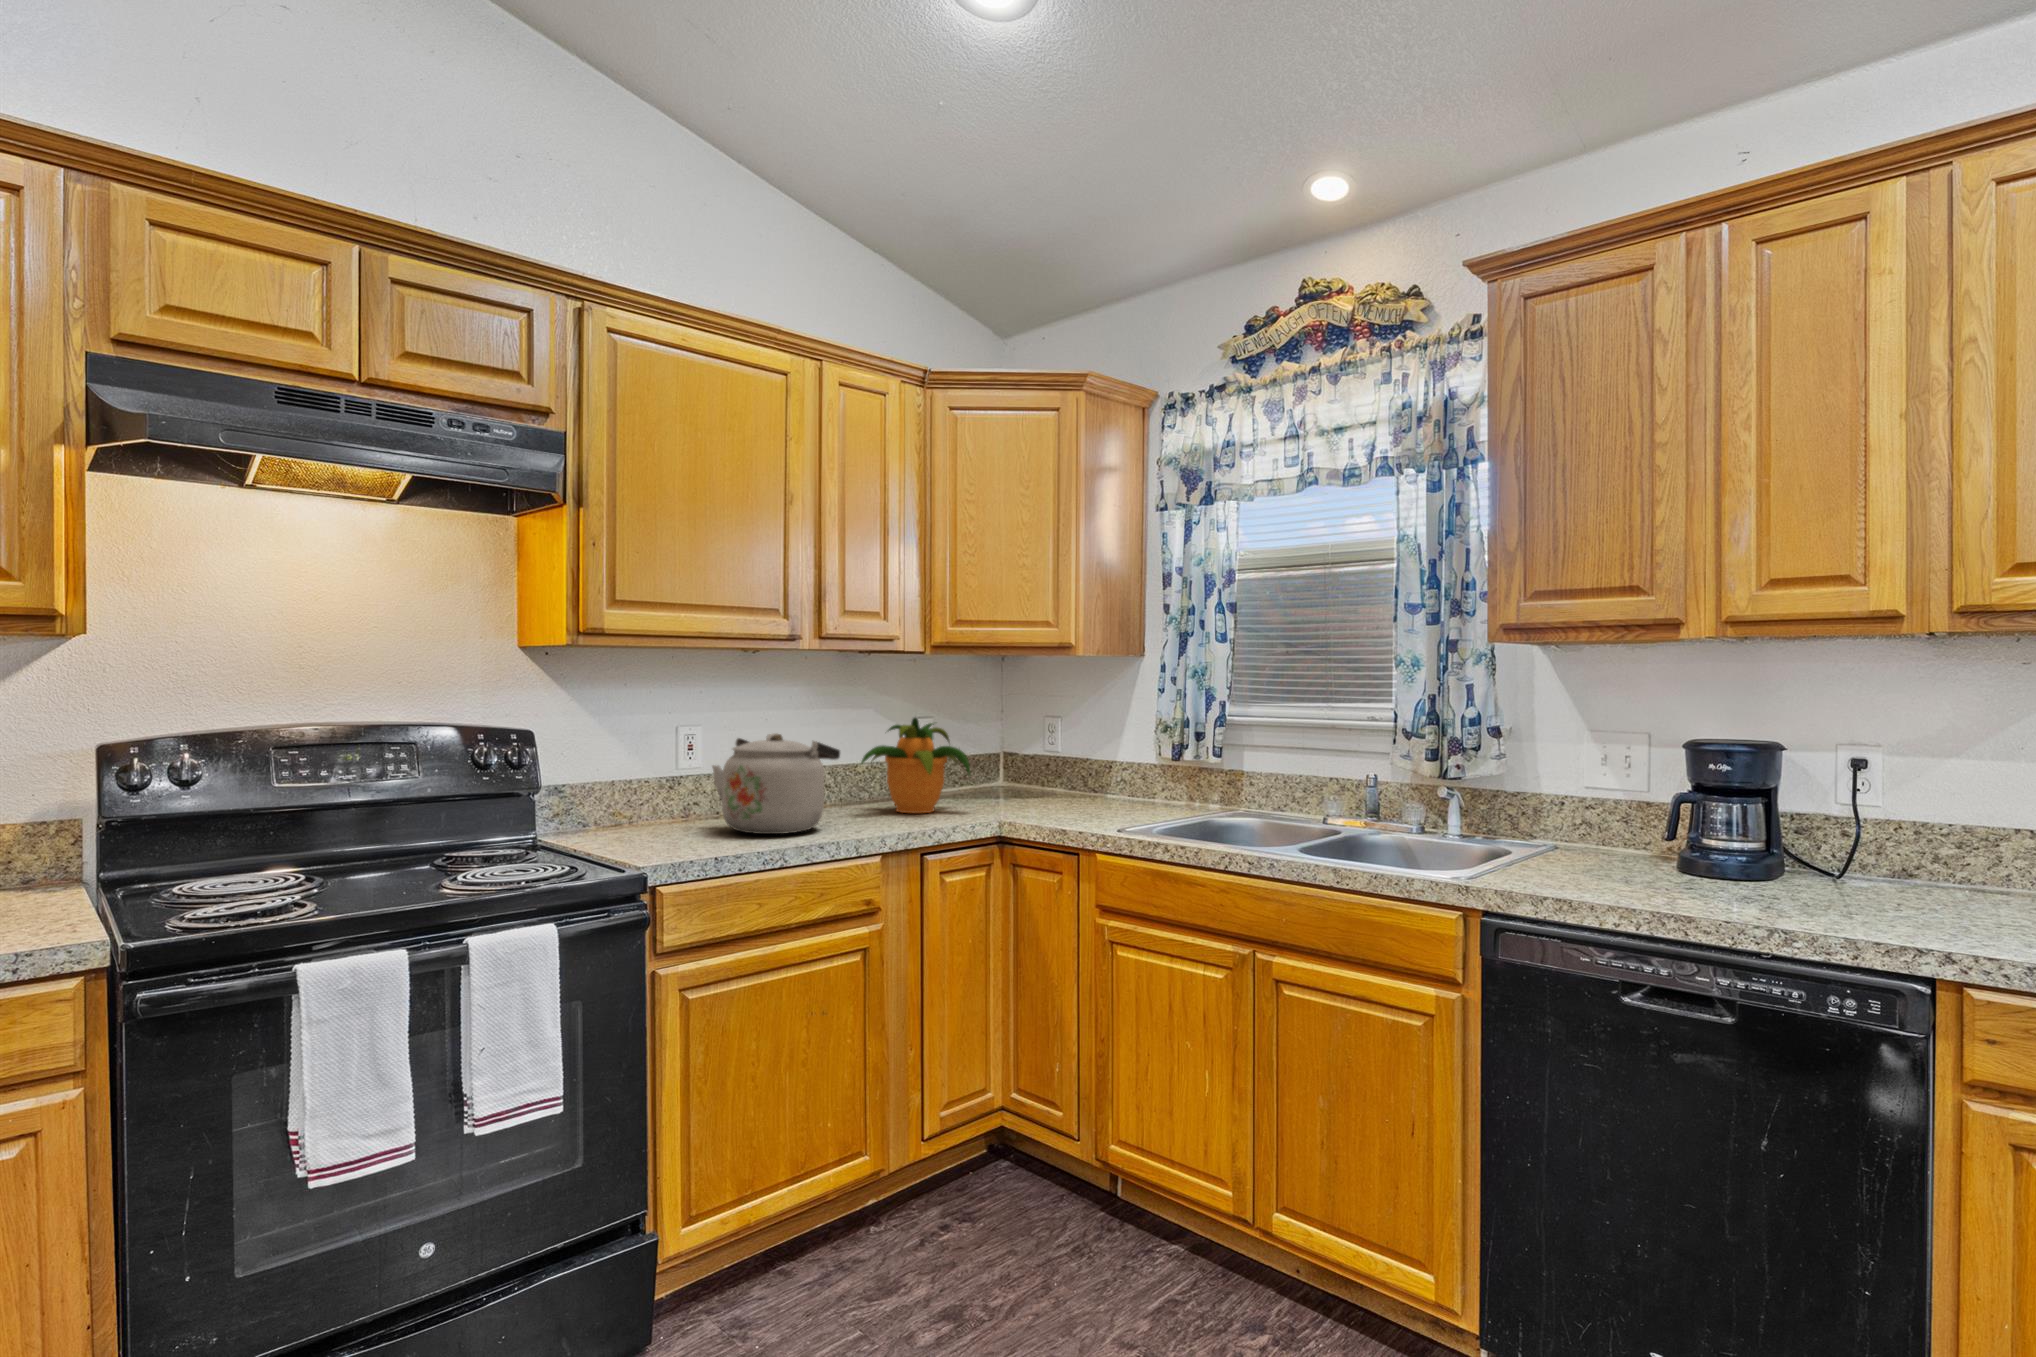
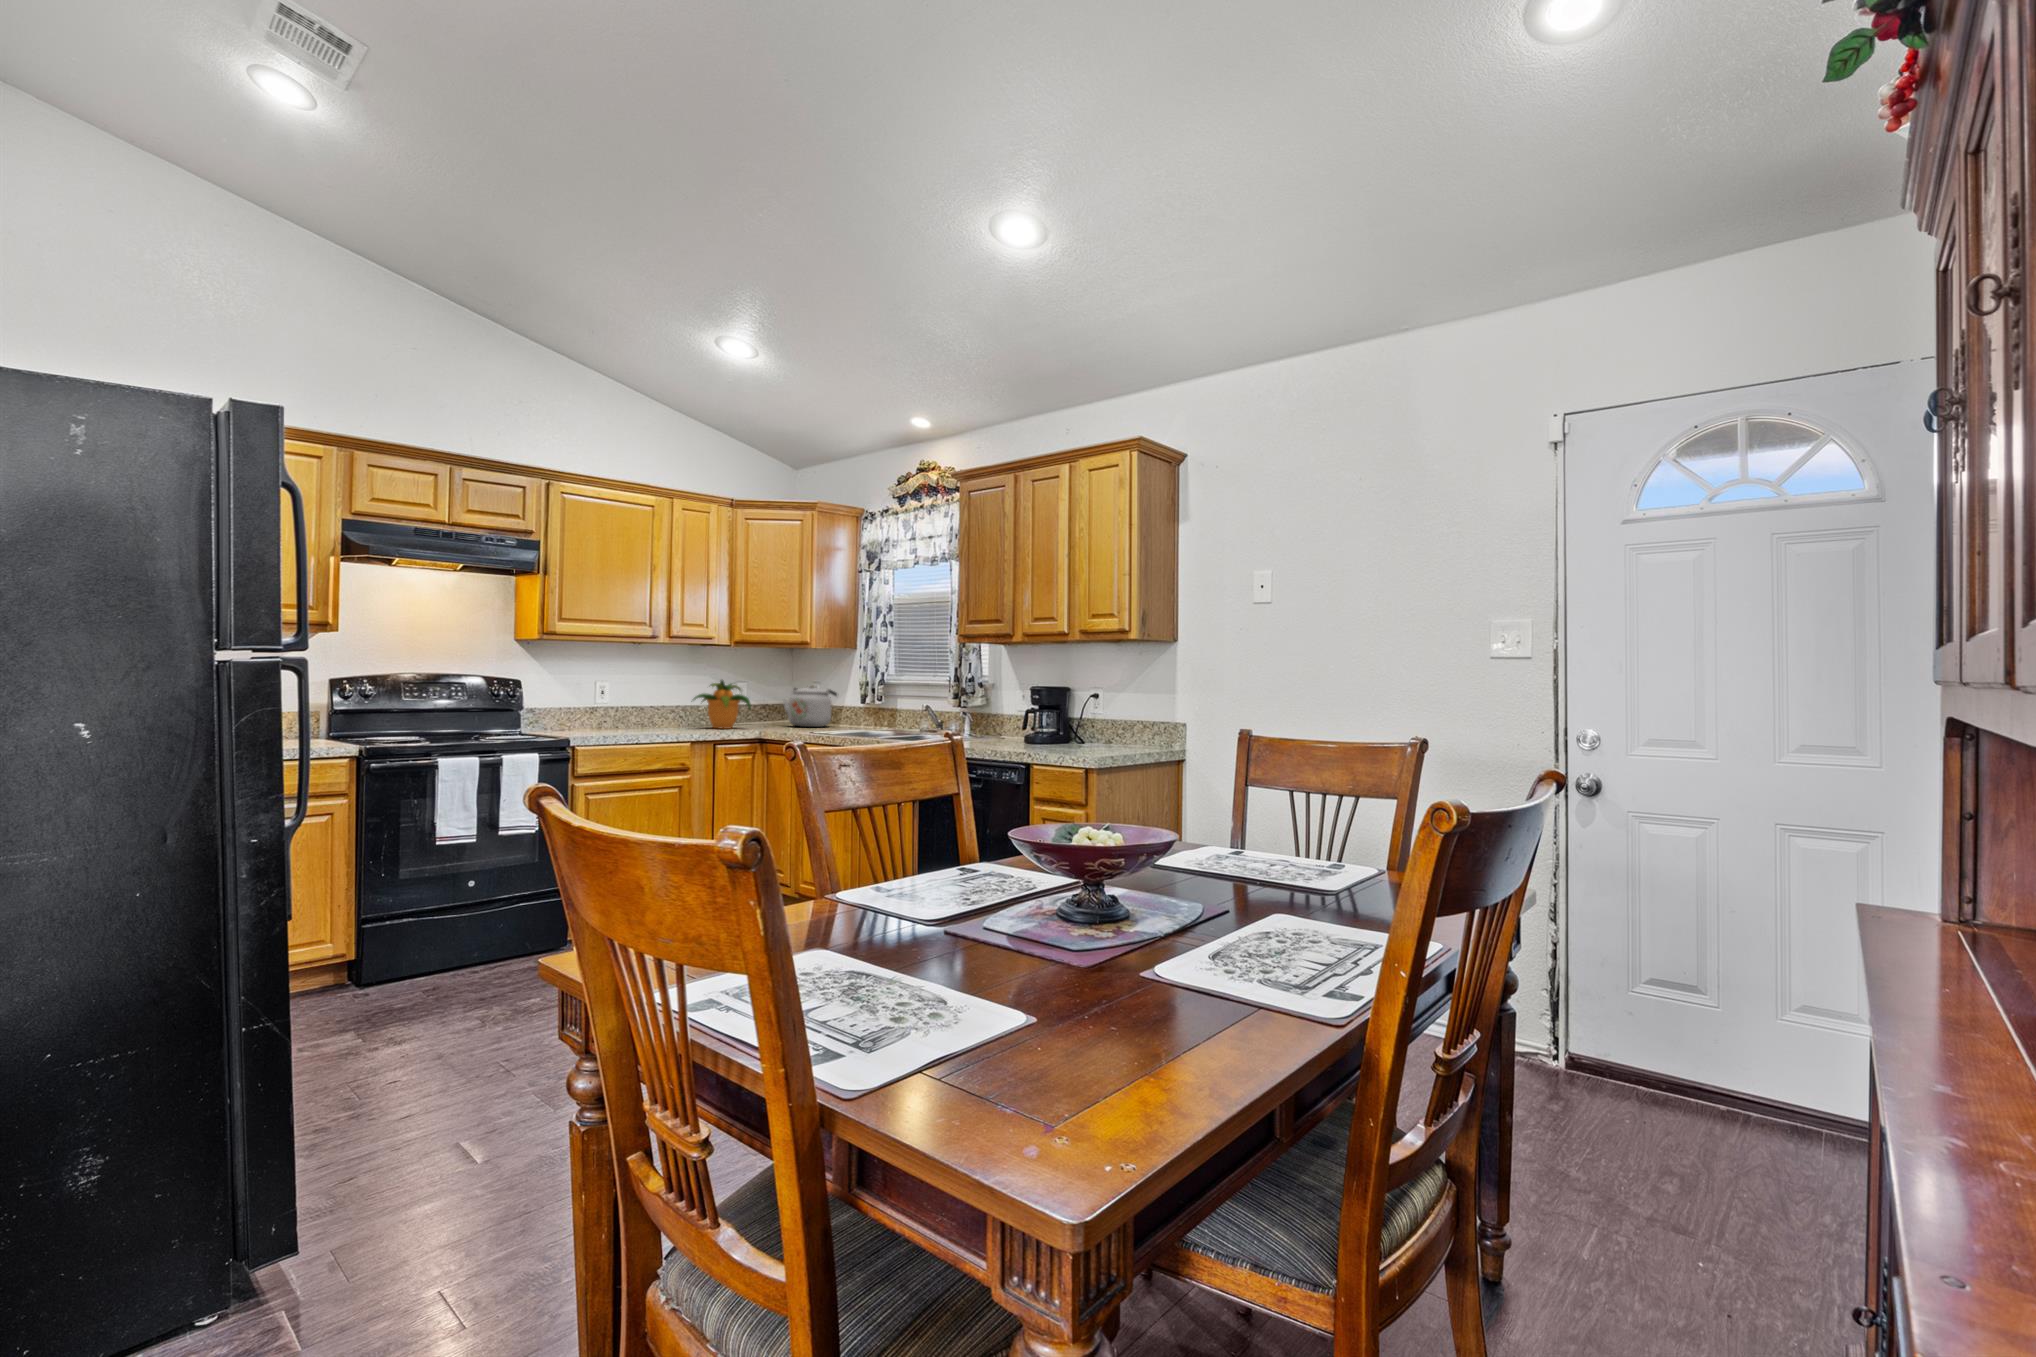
kettle: present [712,733,840,834] -> present [783,685,837,727]

